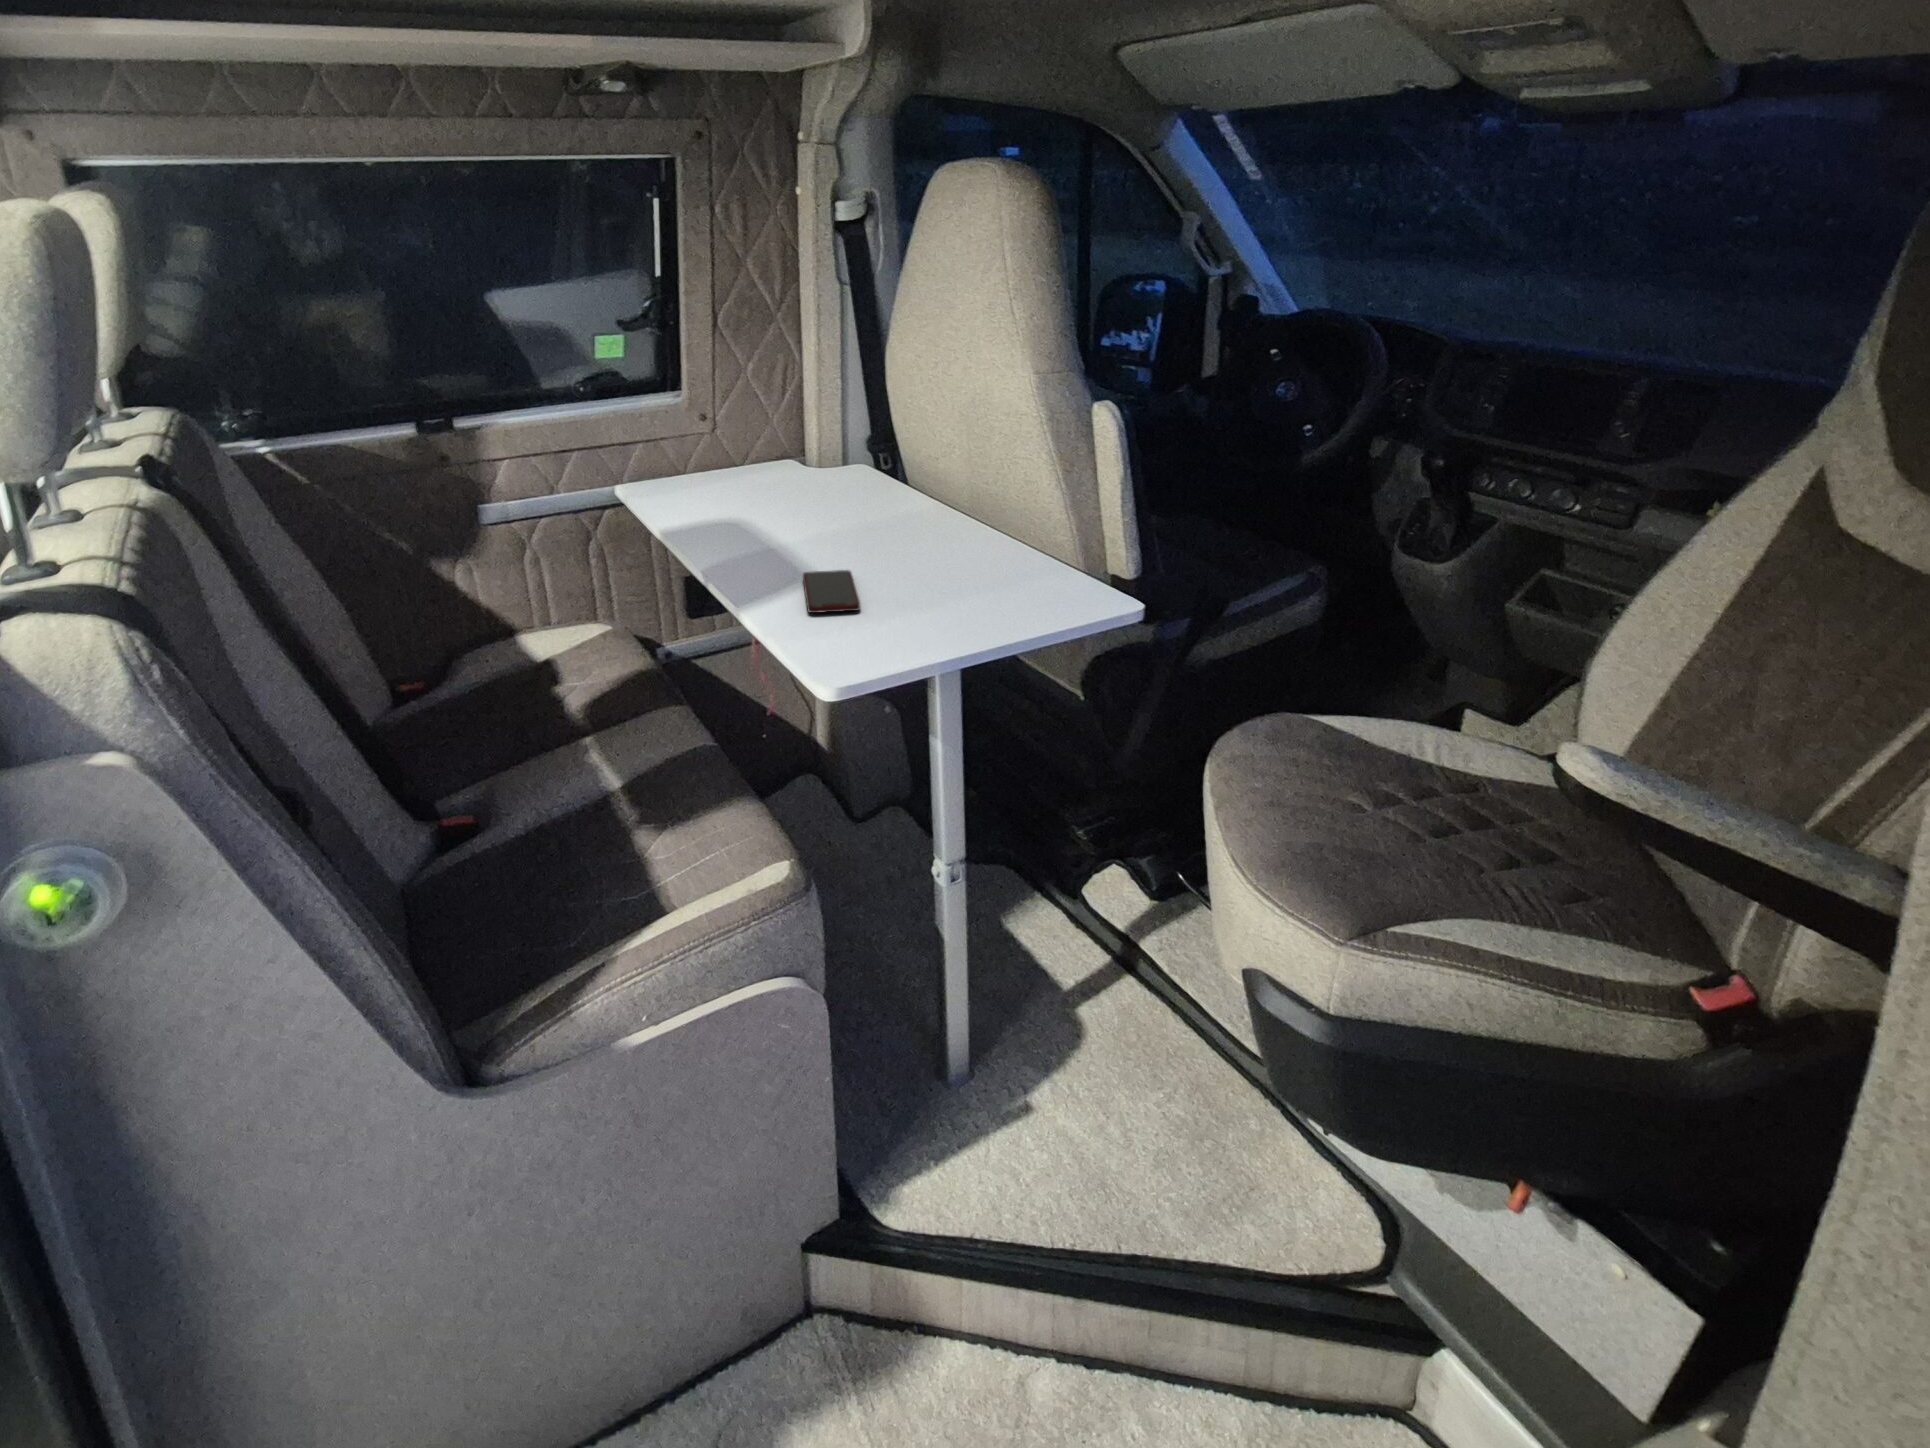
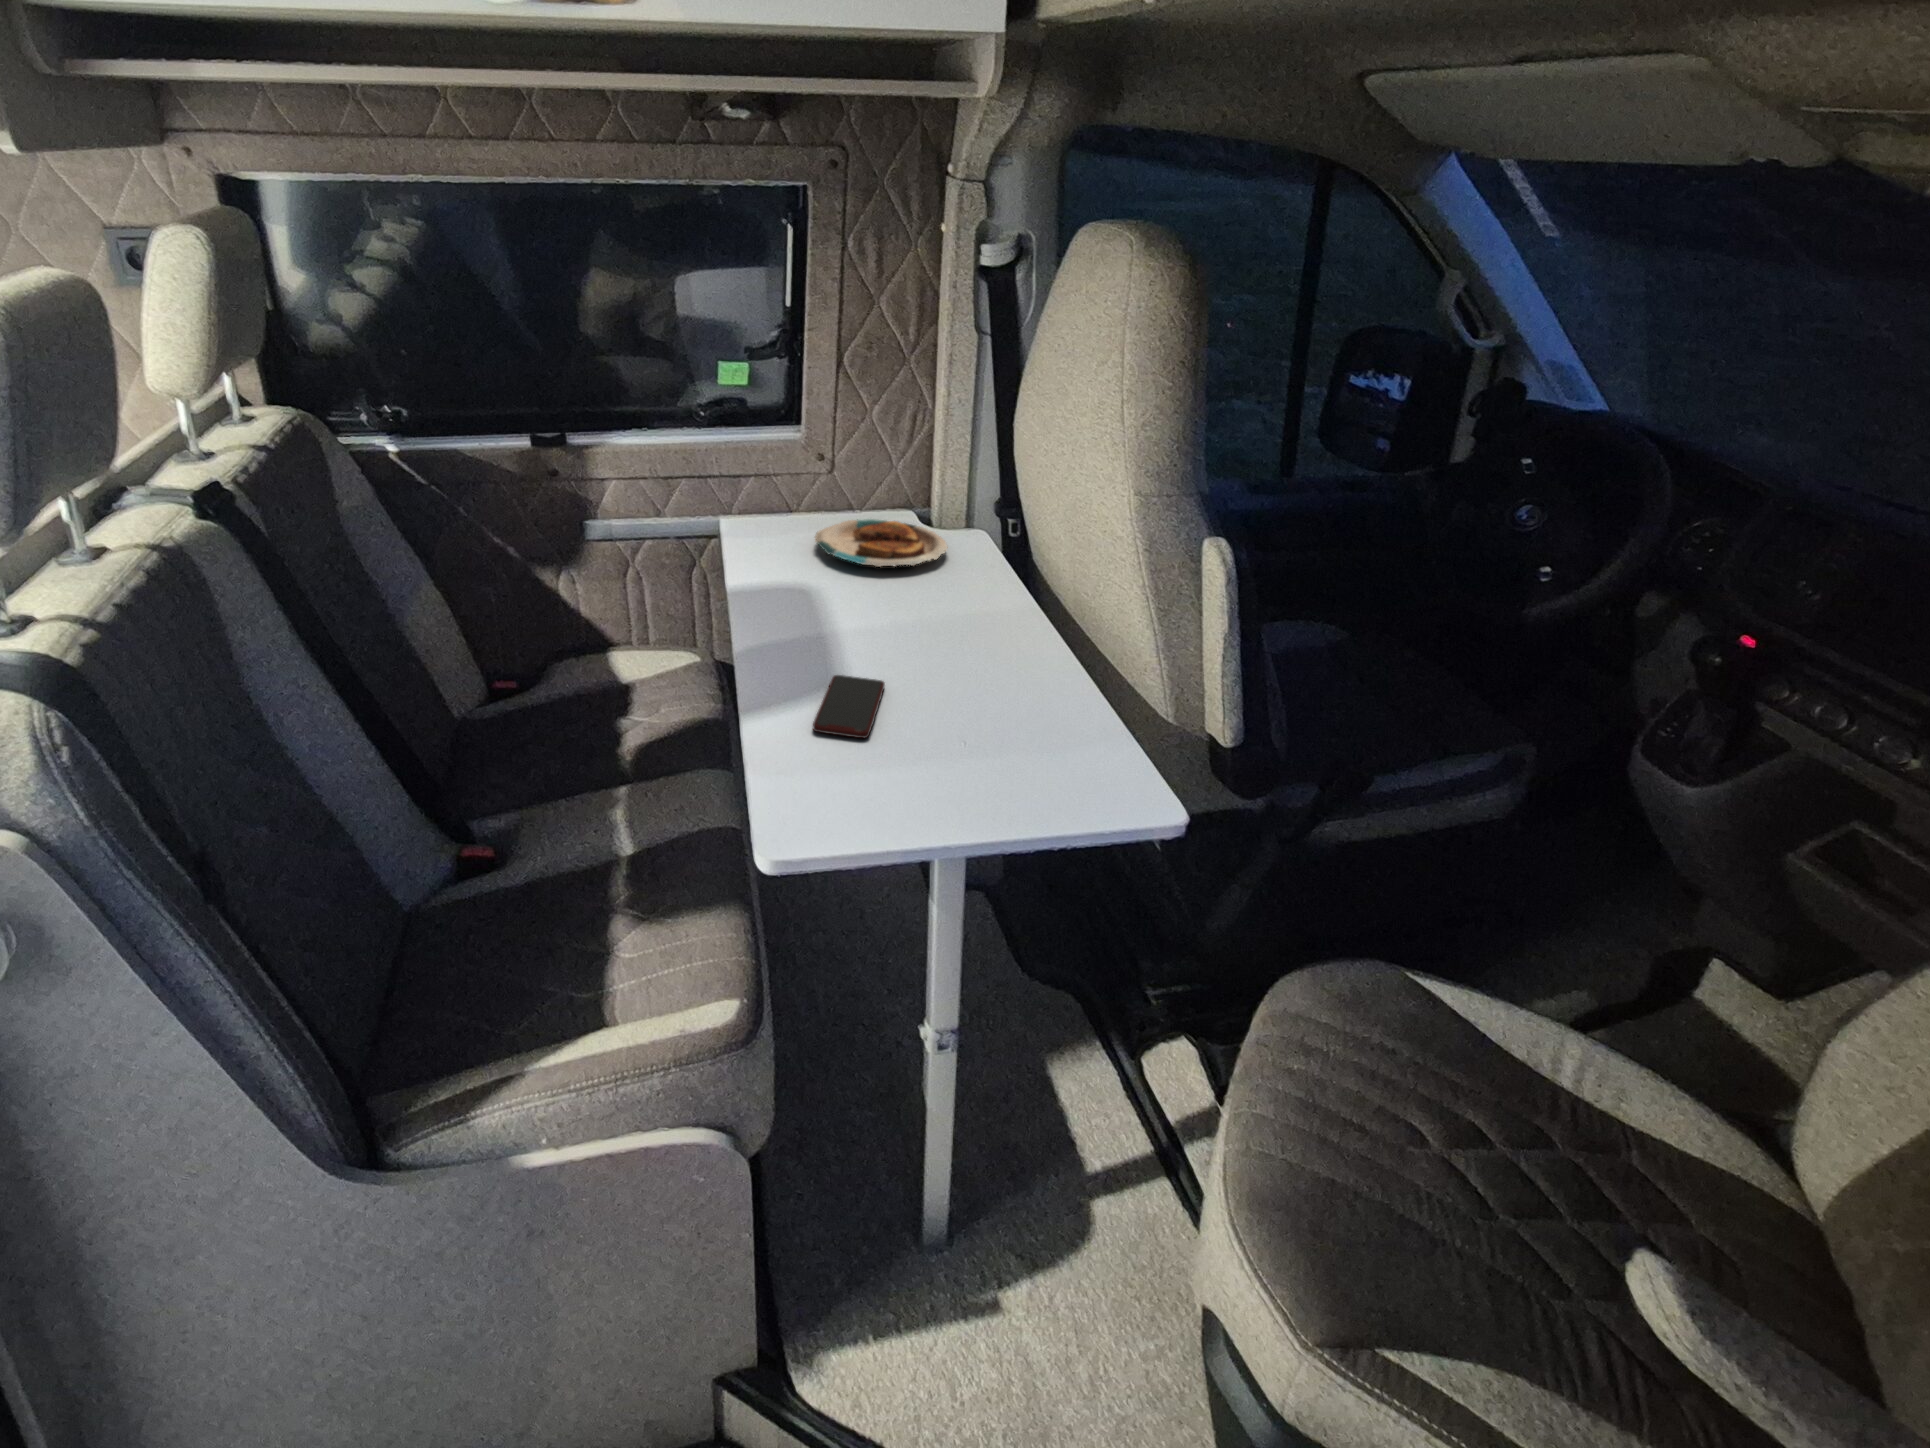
plate: none [722,463,846,498] -> present [815,519,948,567]

